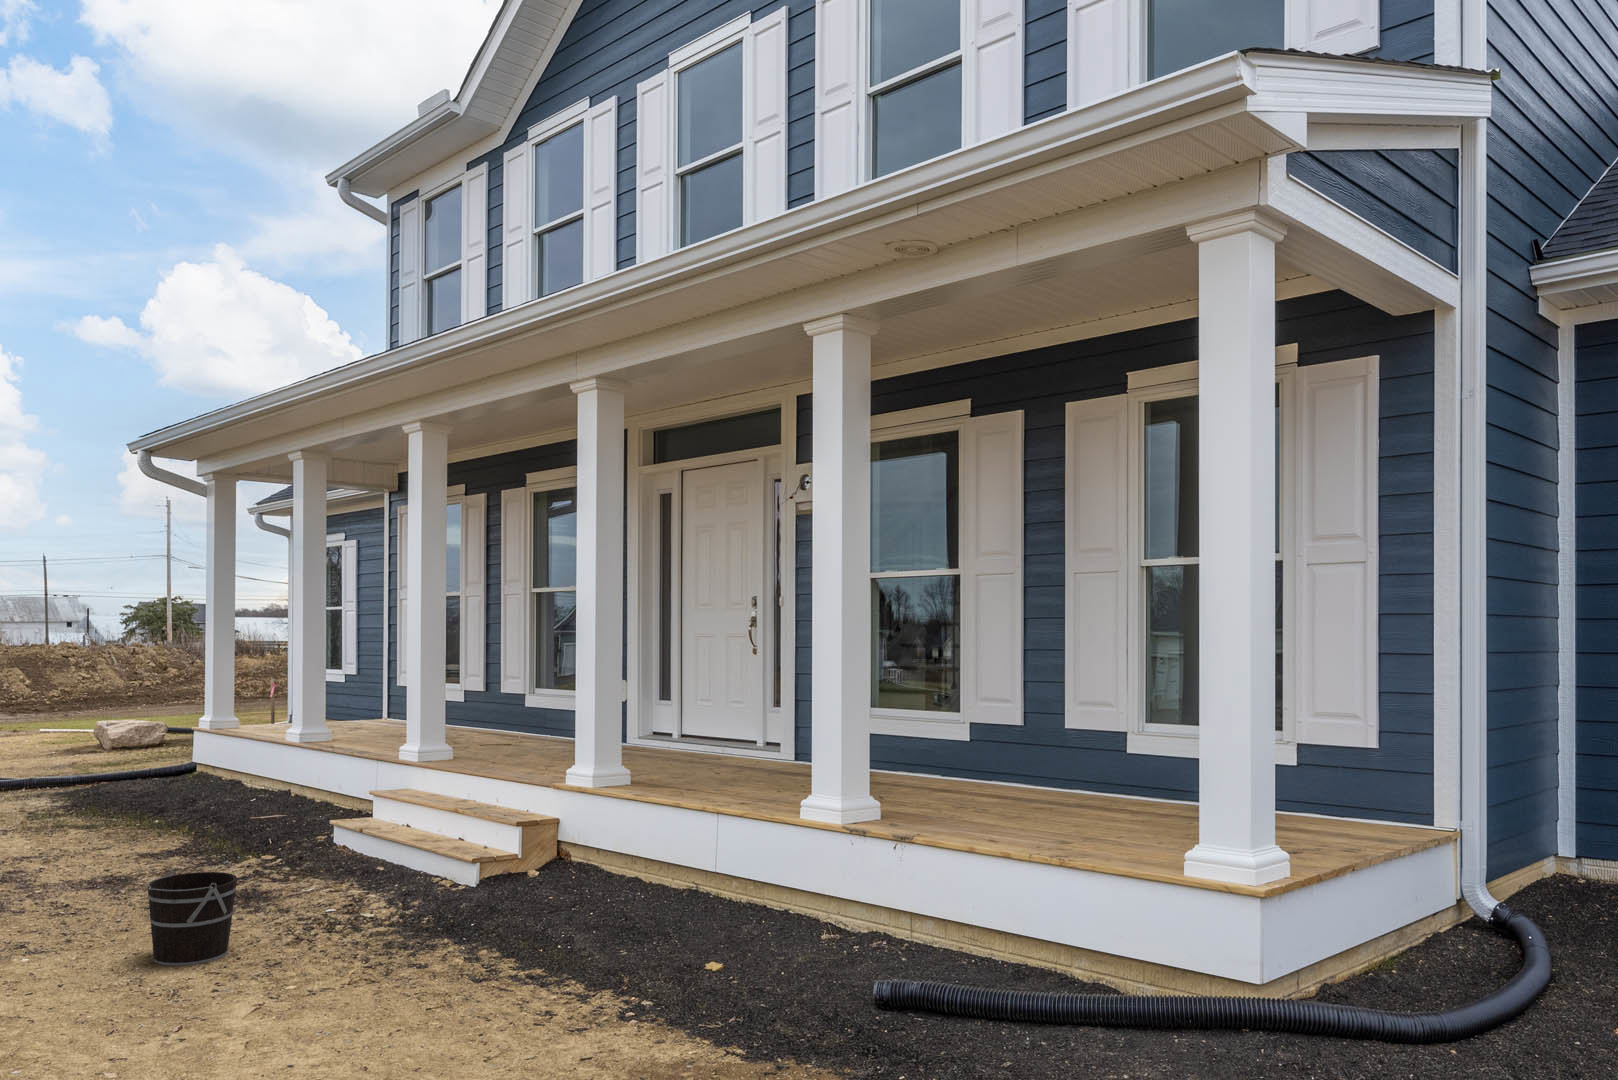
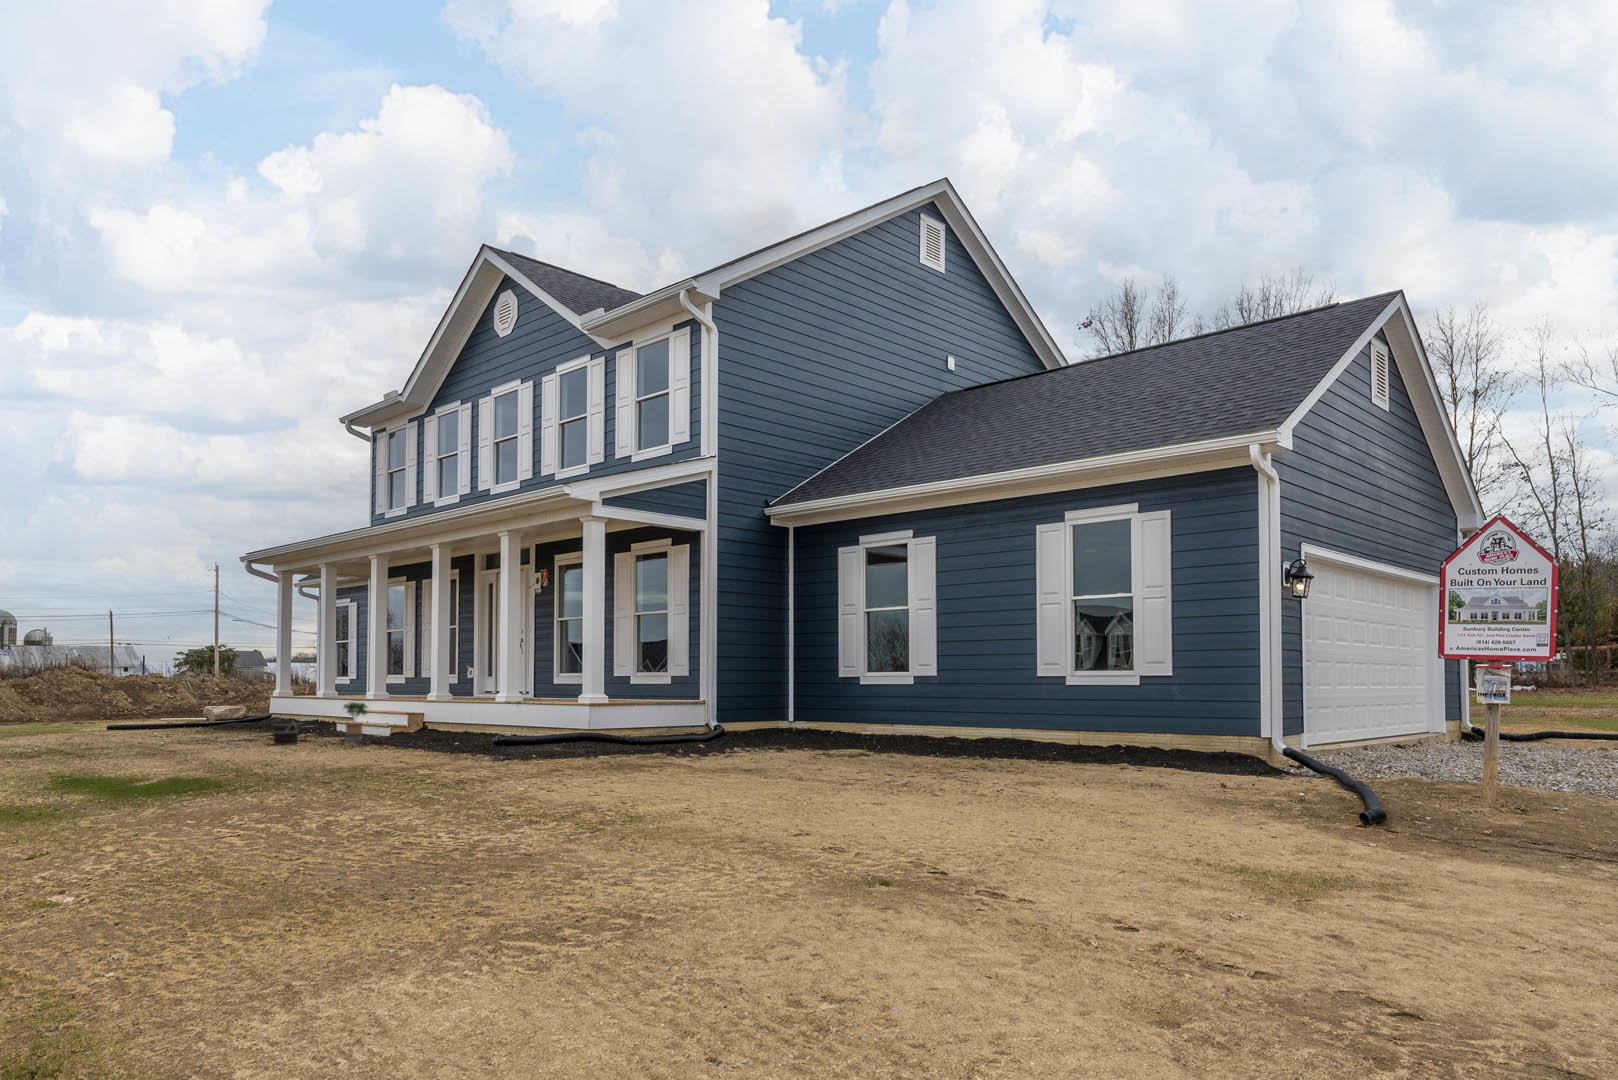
potted tree: none [361,809,442,932] -> present [344,702,368,741]

